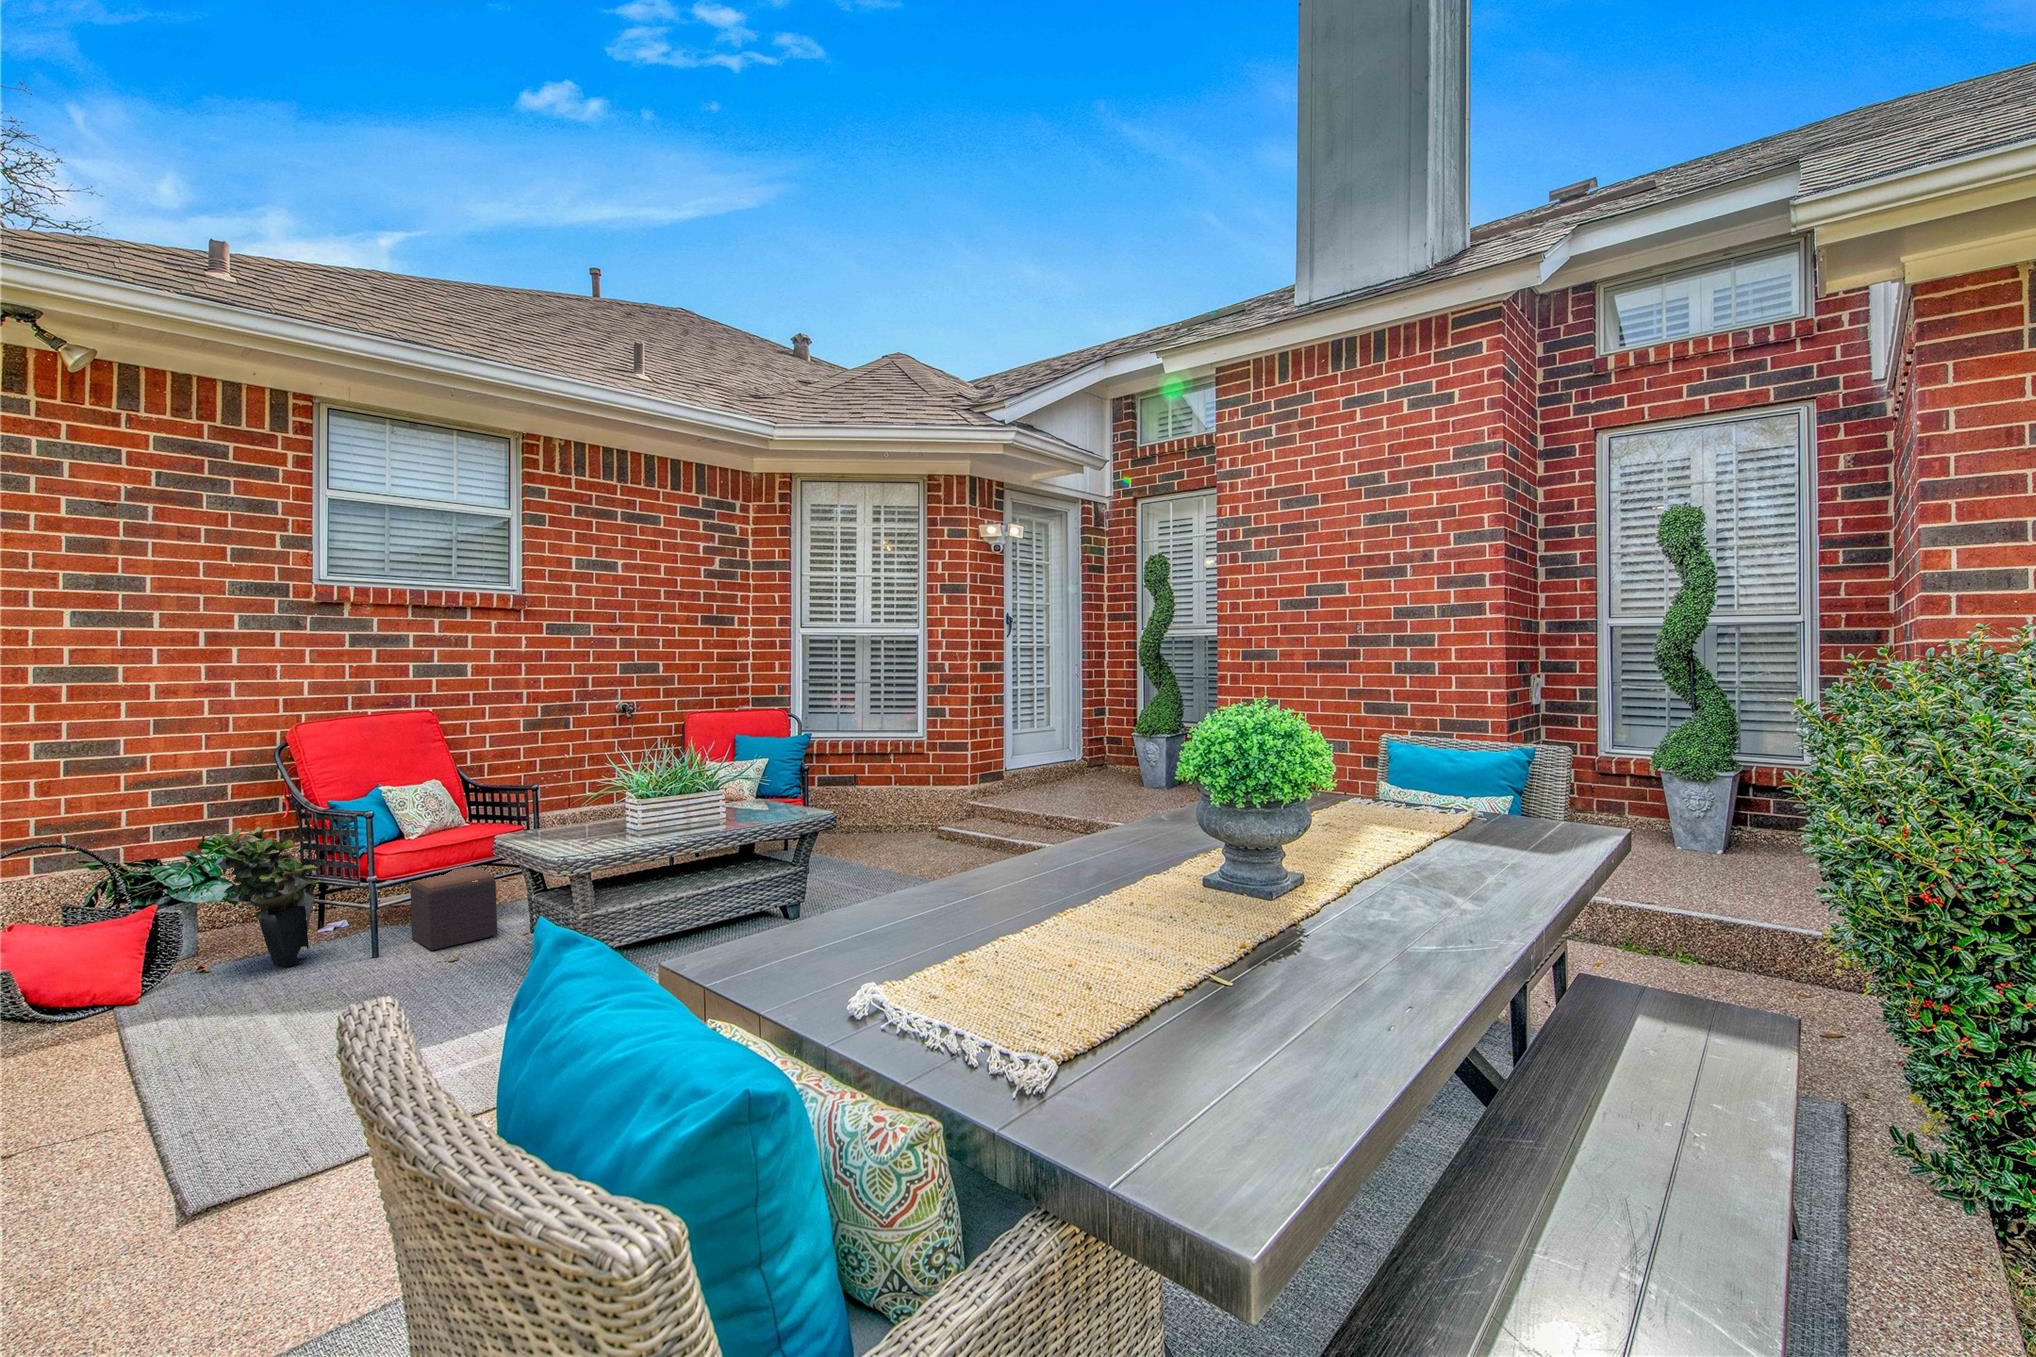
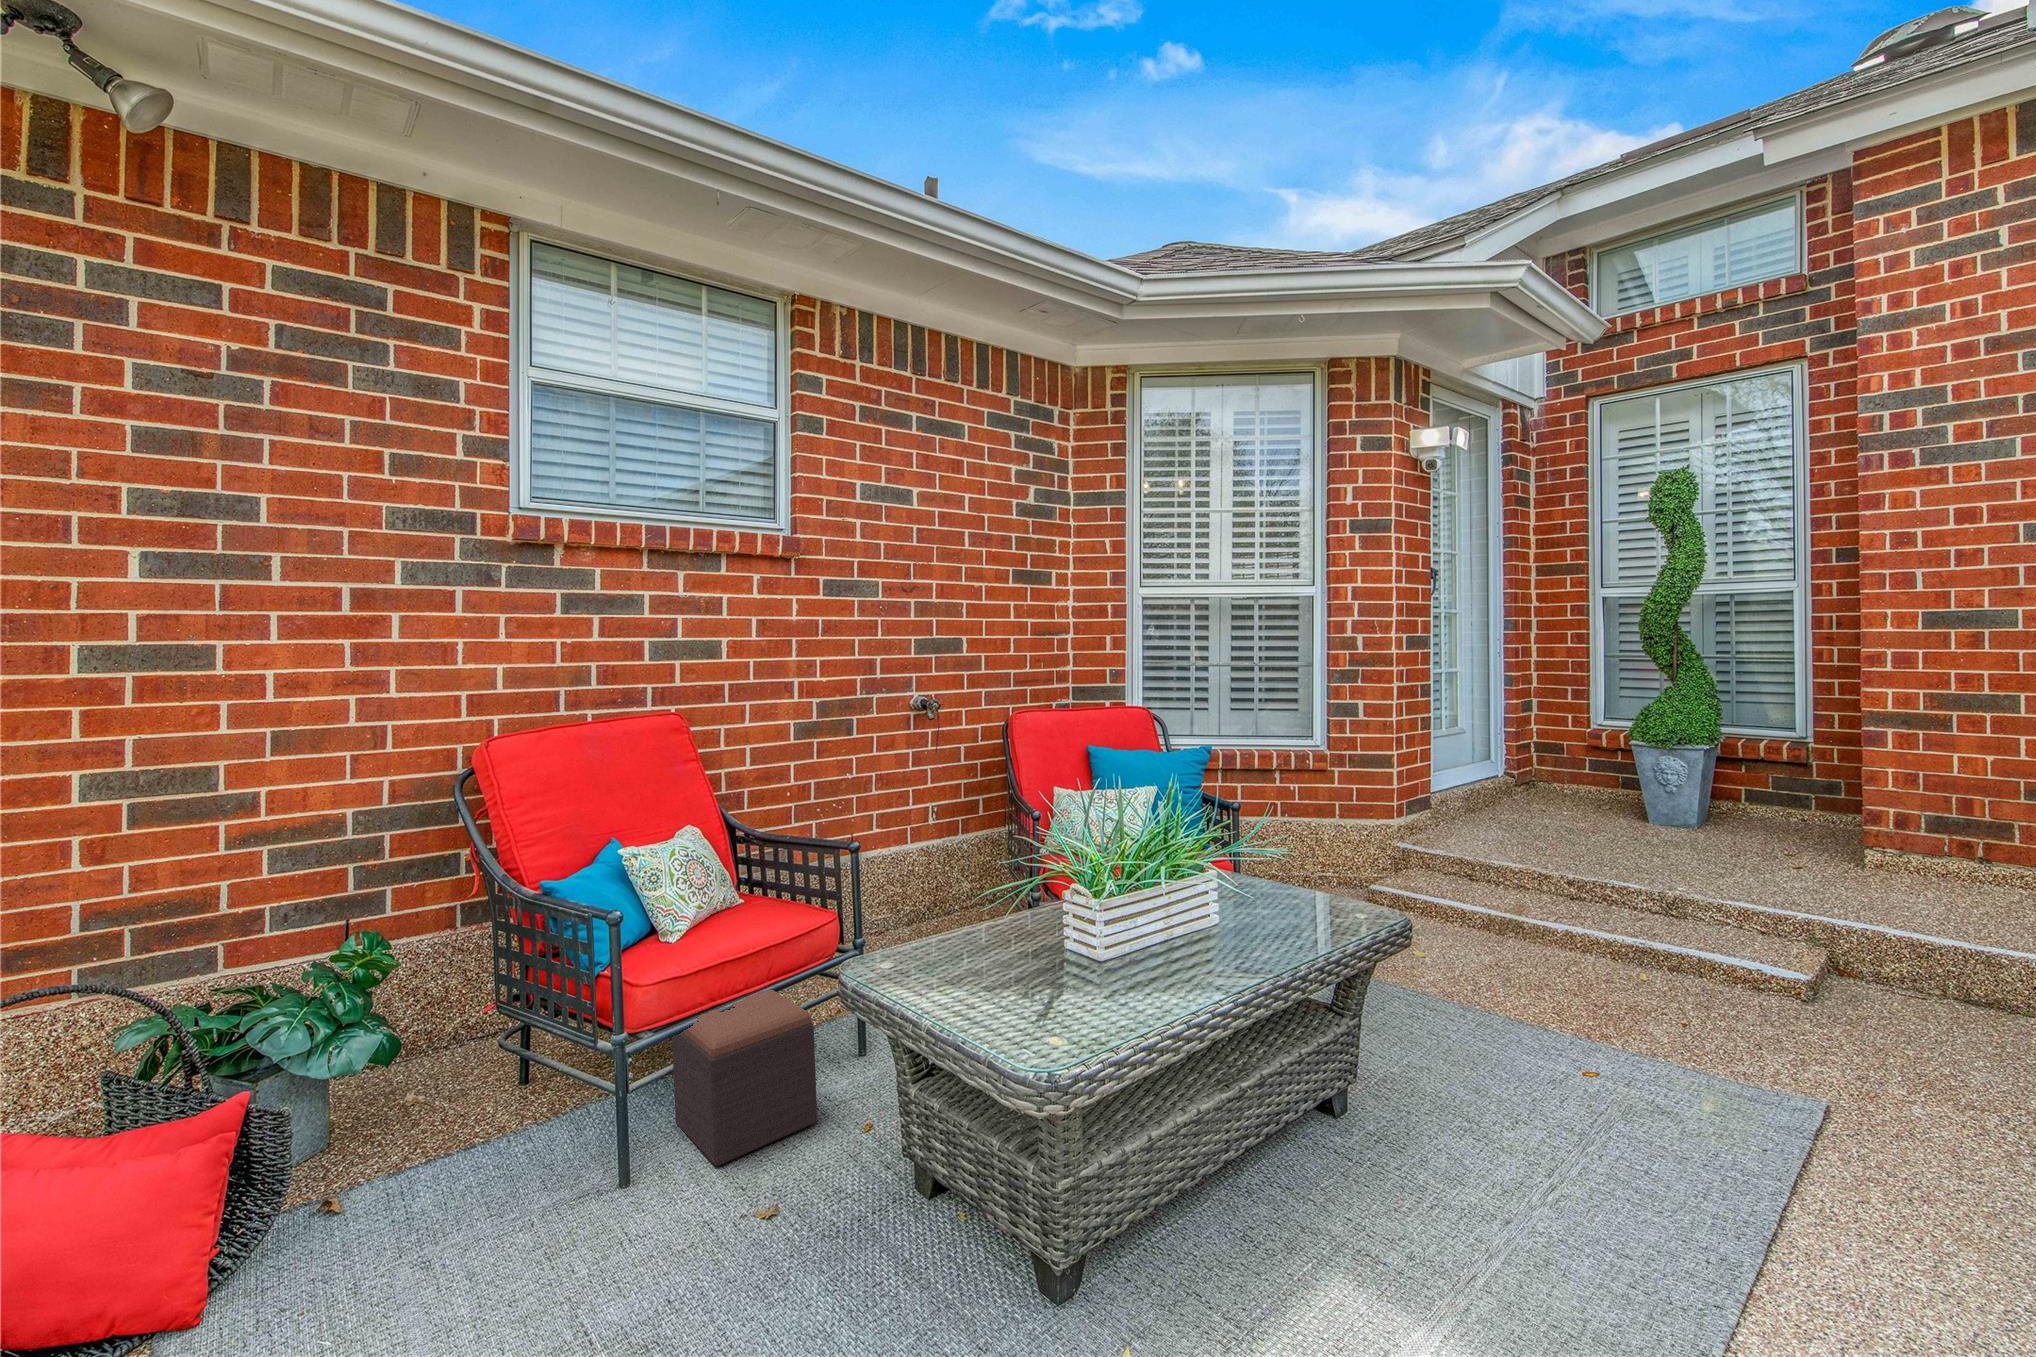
potted plant: present [214,824,320,966] -> none [339,925,527,1208]

